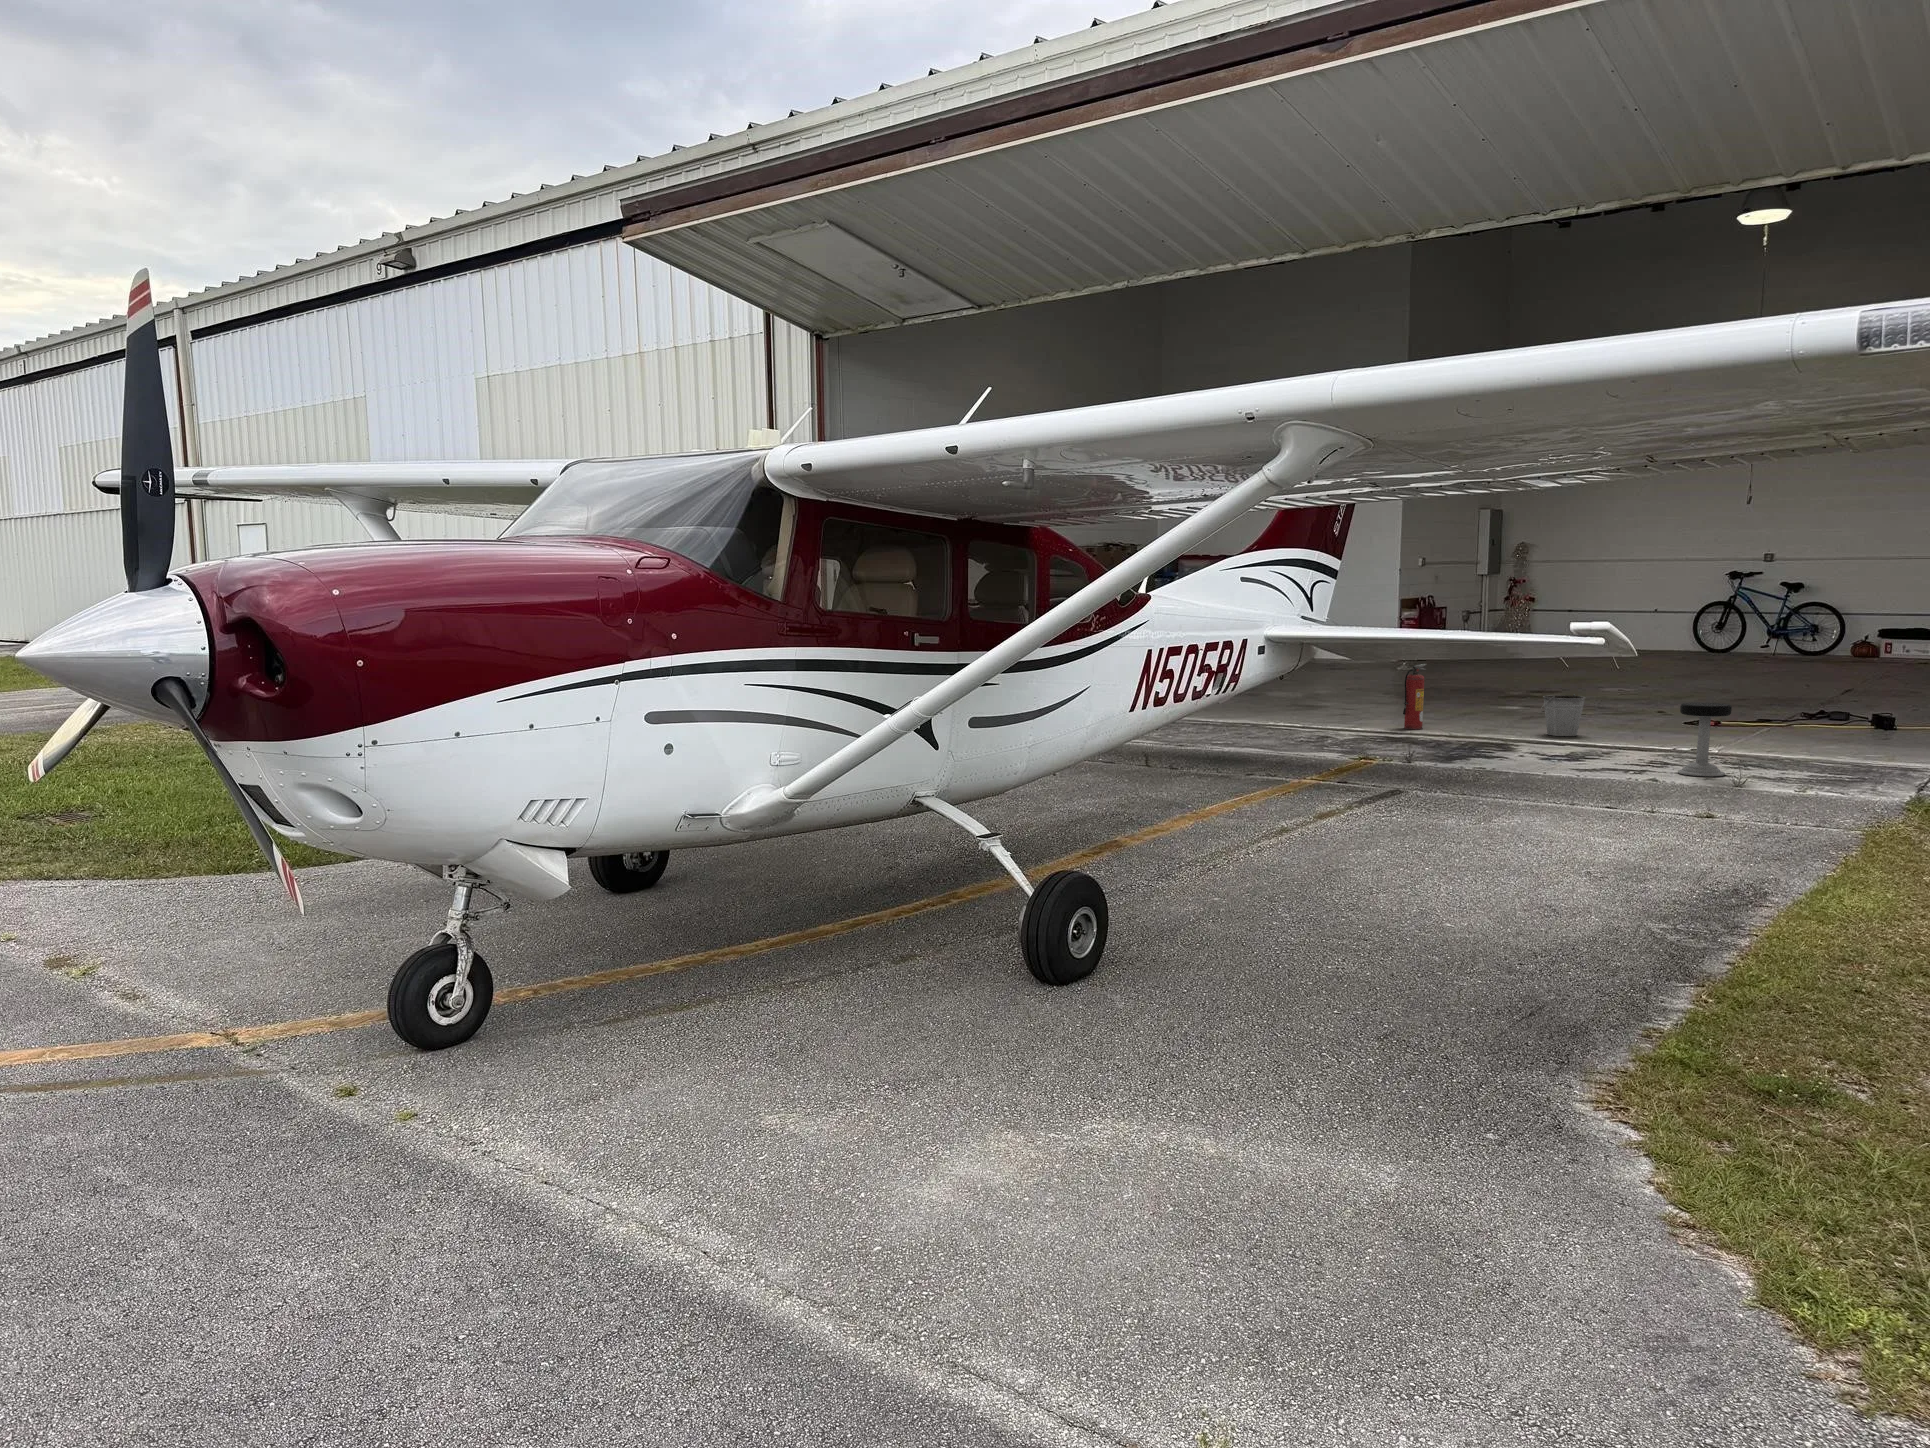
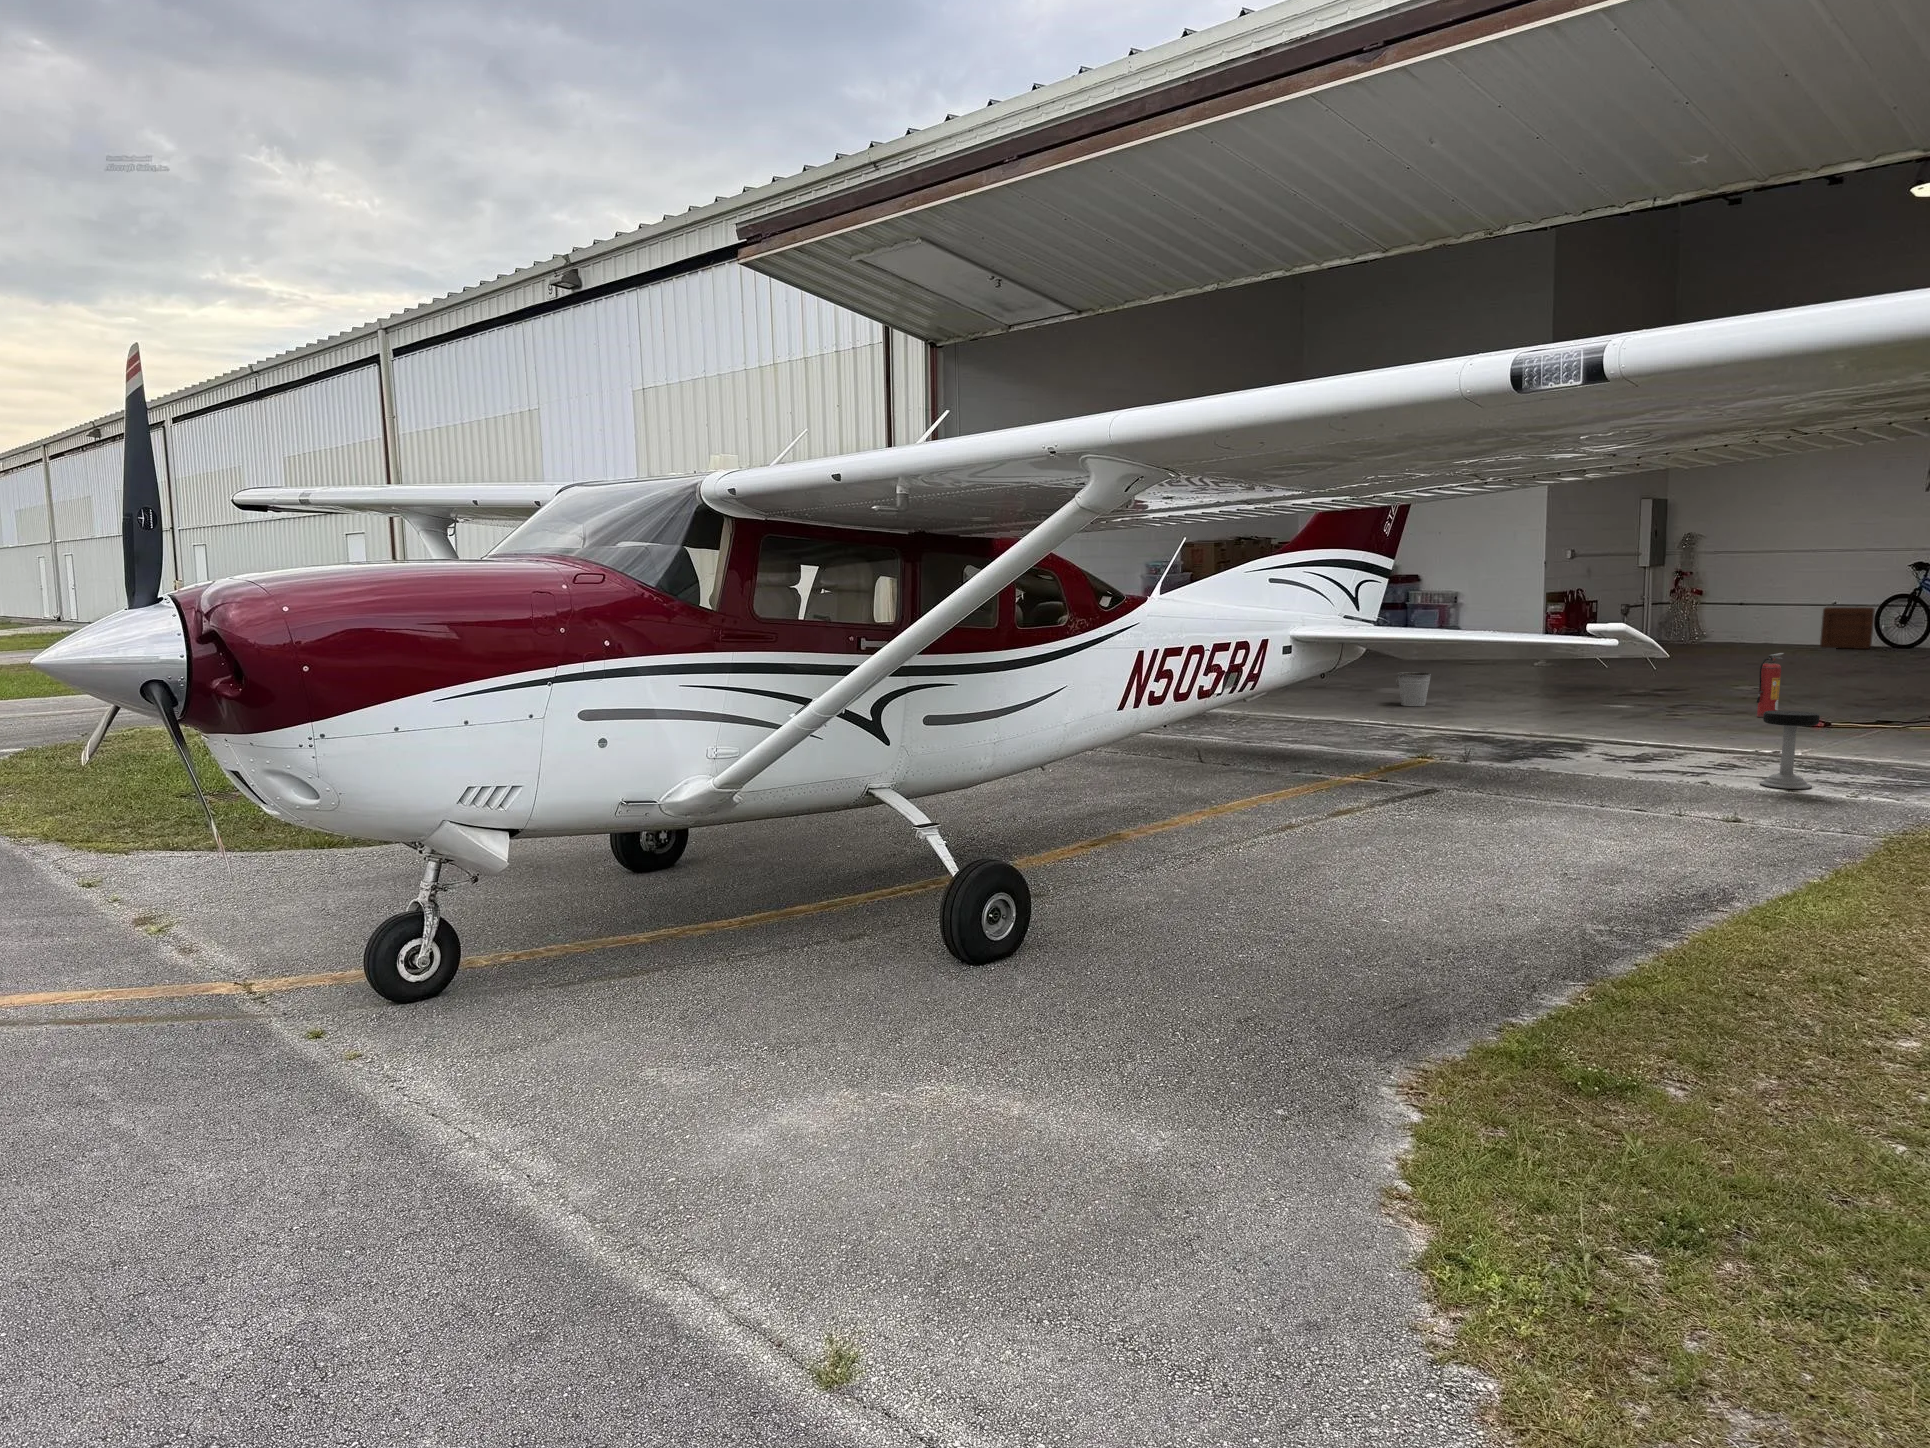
wooden crate: none [1644,612,1690,651] -> present [1820,607,1875,649]
fire extinguisher: present [1403,664,1426,729] -> present [1757,653,1784,717]
bucket: present [1541,694,1585,736] -> present [1396,672,1431,706]

